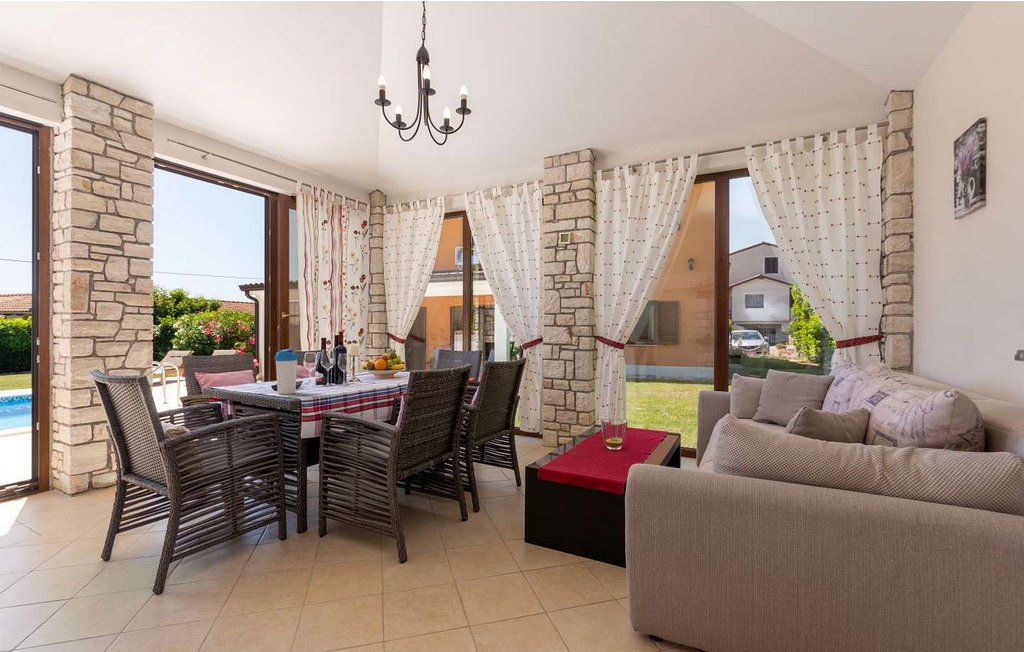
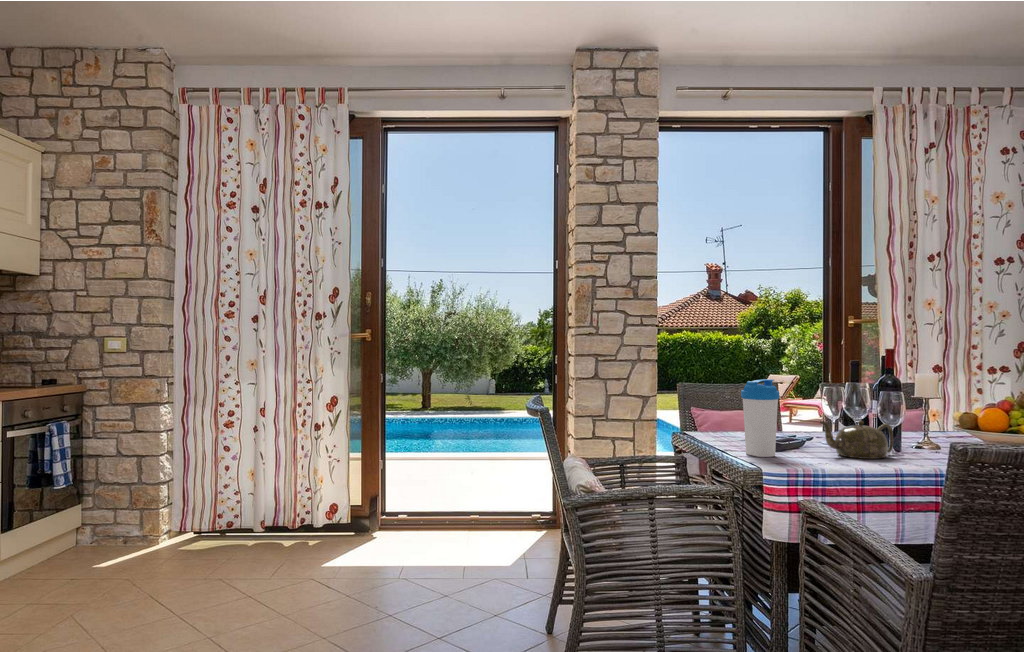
teapot: none [319,368,351,388] -> present [820,421,894,459]

